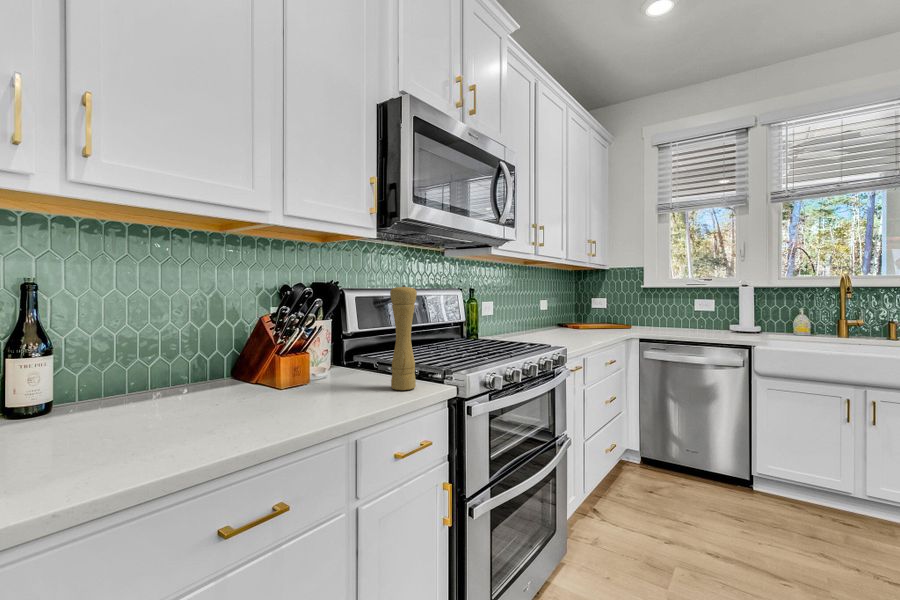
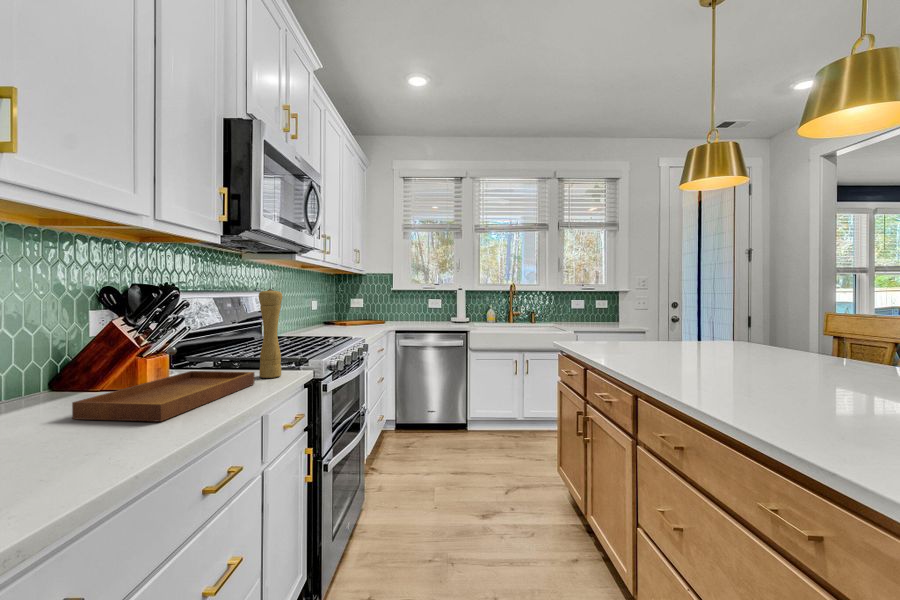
tray: none [175,347,372,433] -> present [72,347,255,422]

